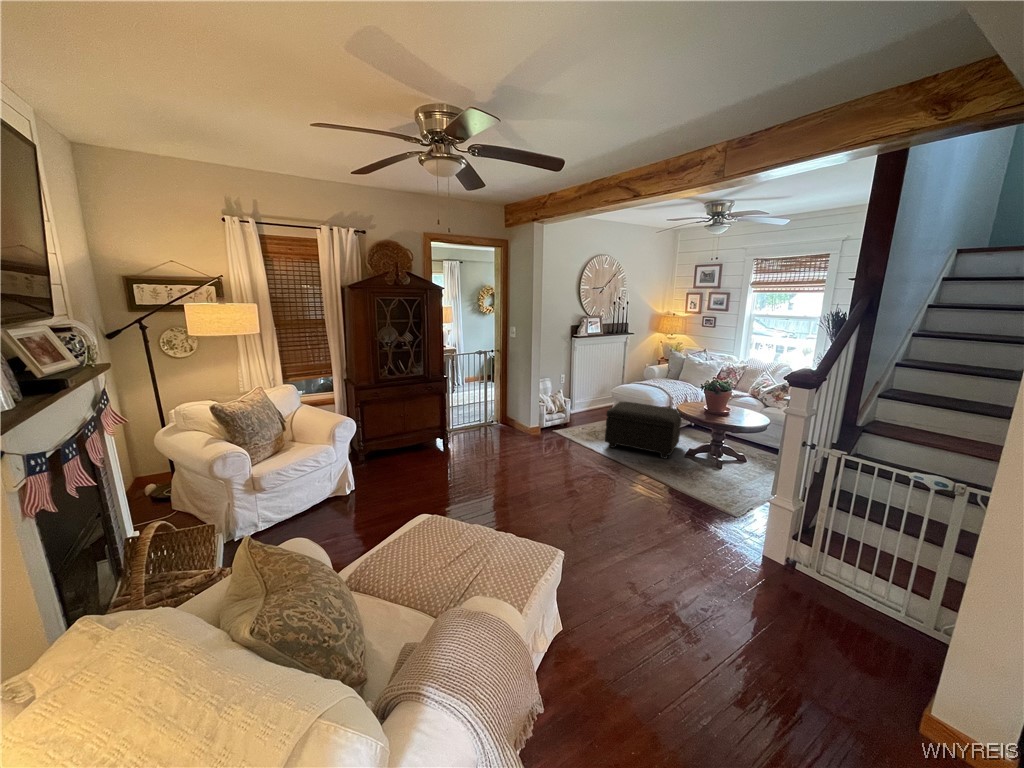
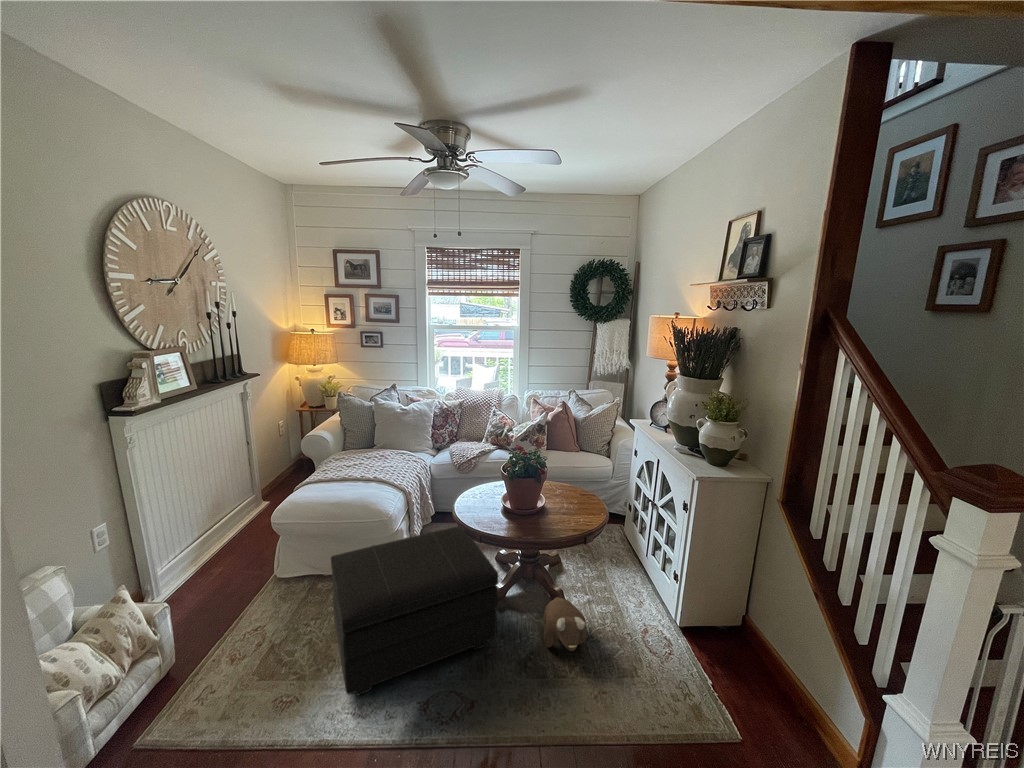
plush toy: none [691,451,717,475] -> present [544,597,587,651]

